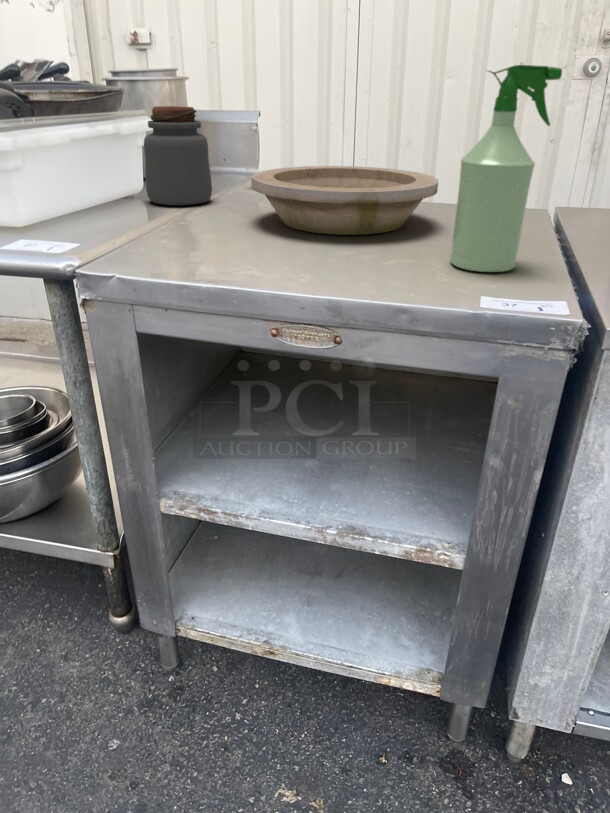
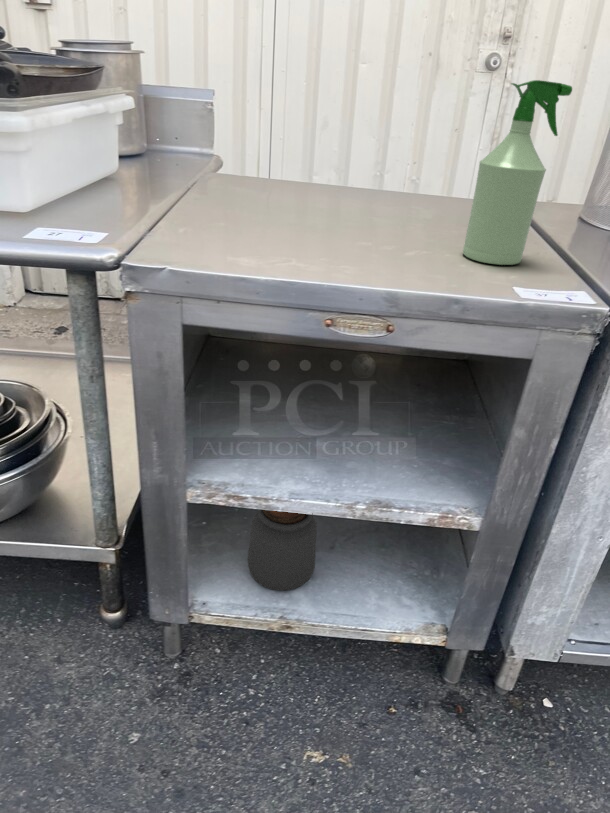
jar: present [144,106,212,205] -> present [247,510,317,590]
bowl: present [251,166,438,235] -> none [251,160,427,228]

